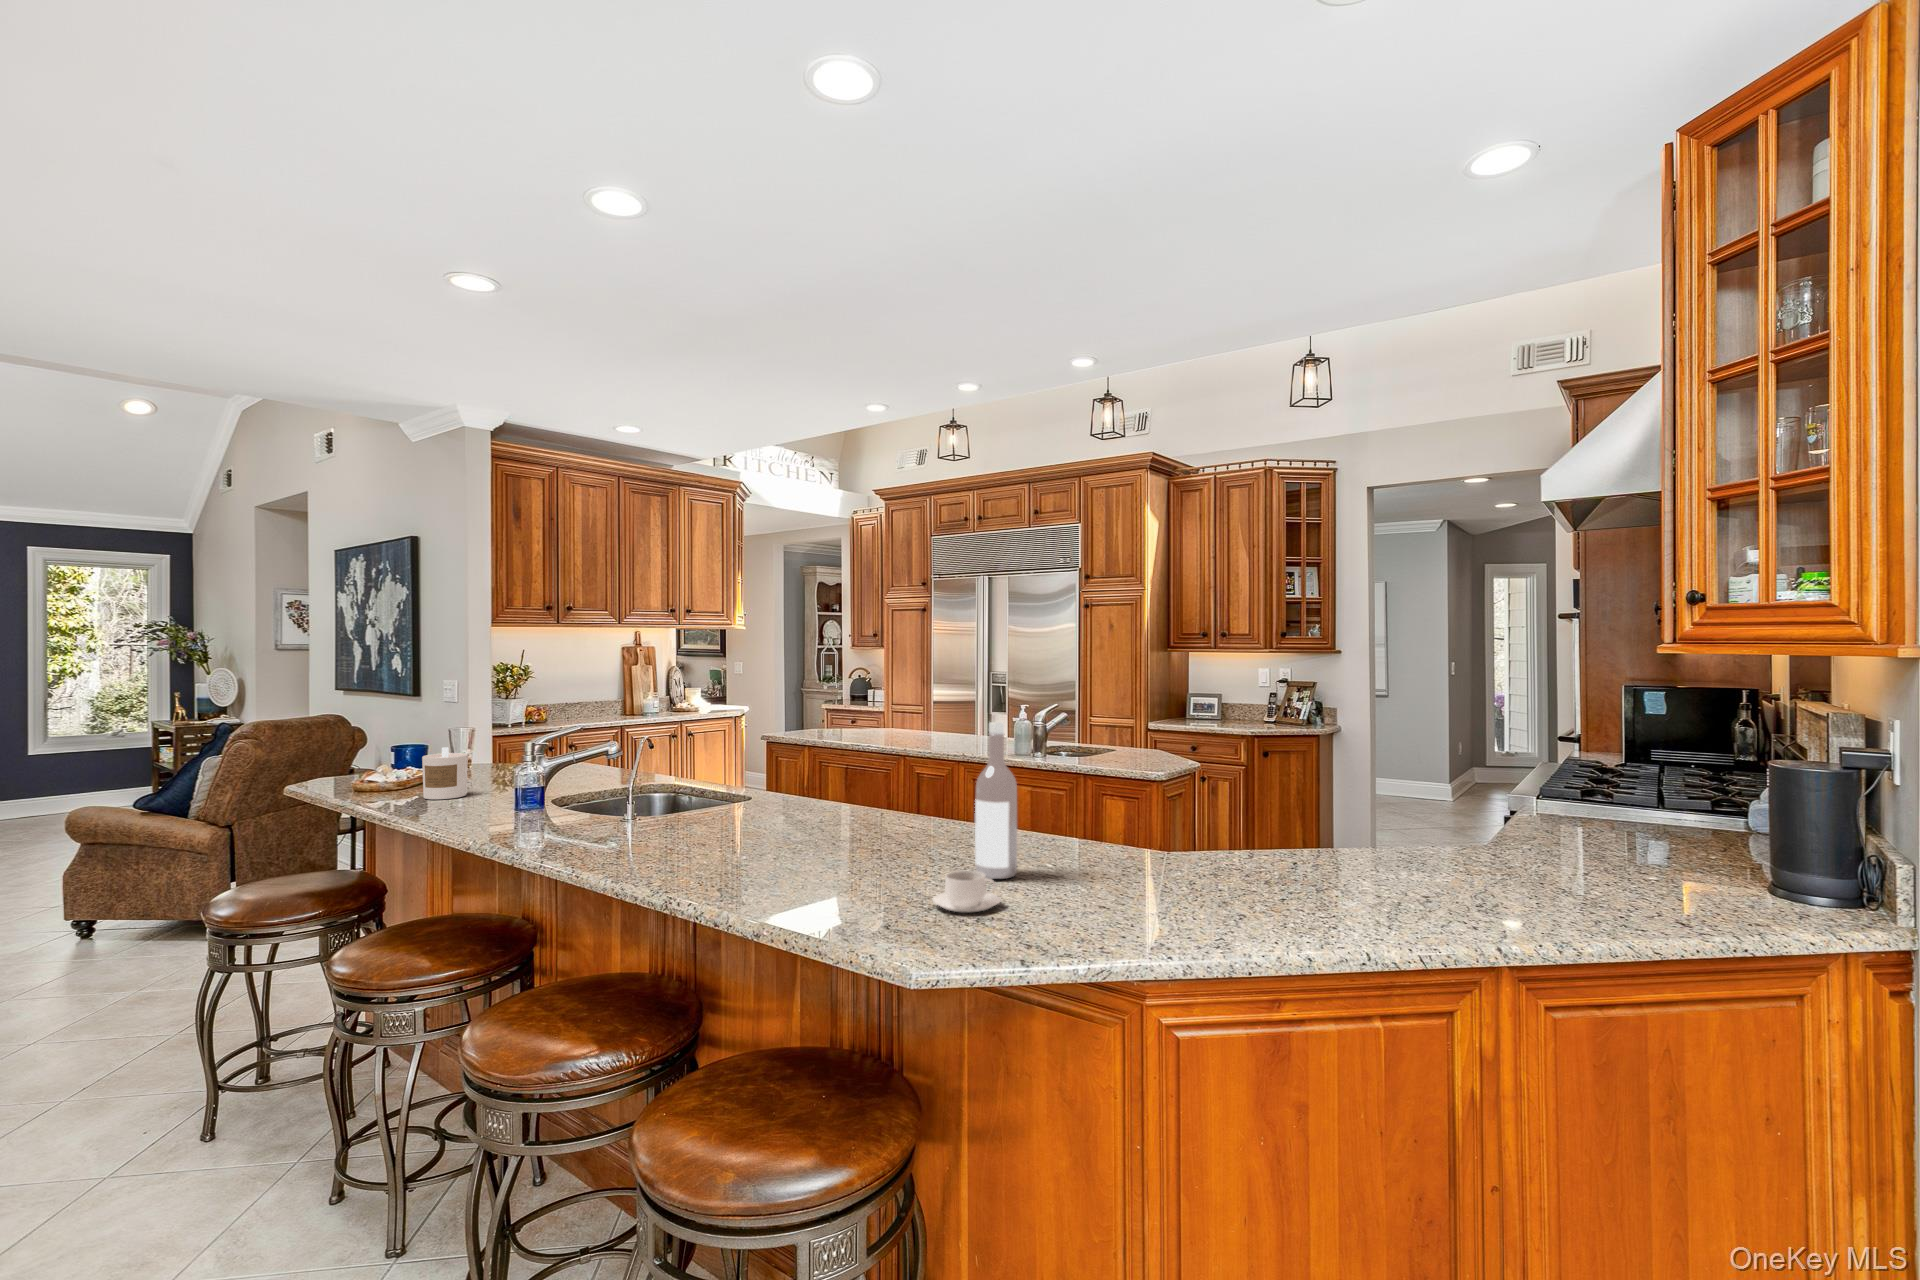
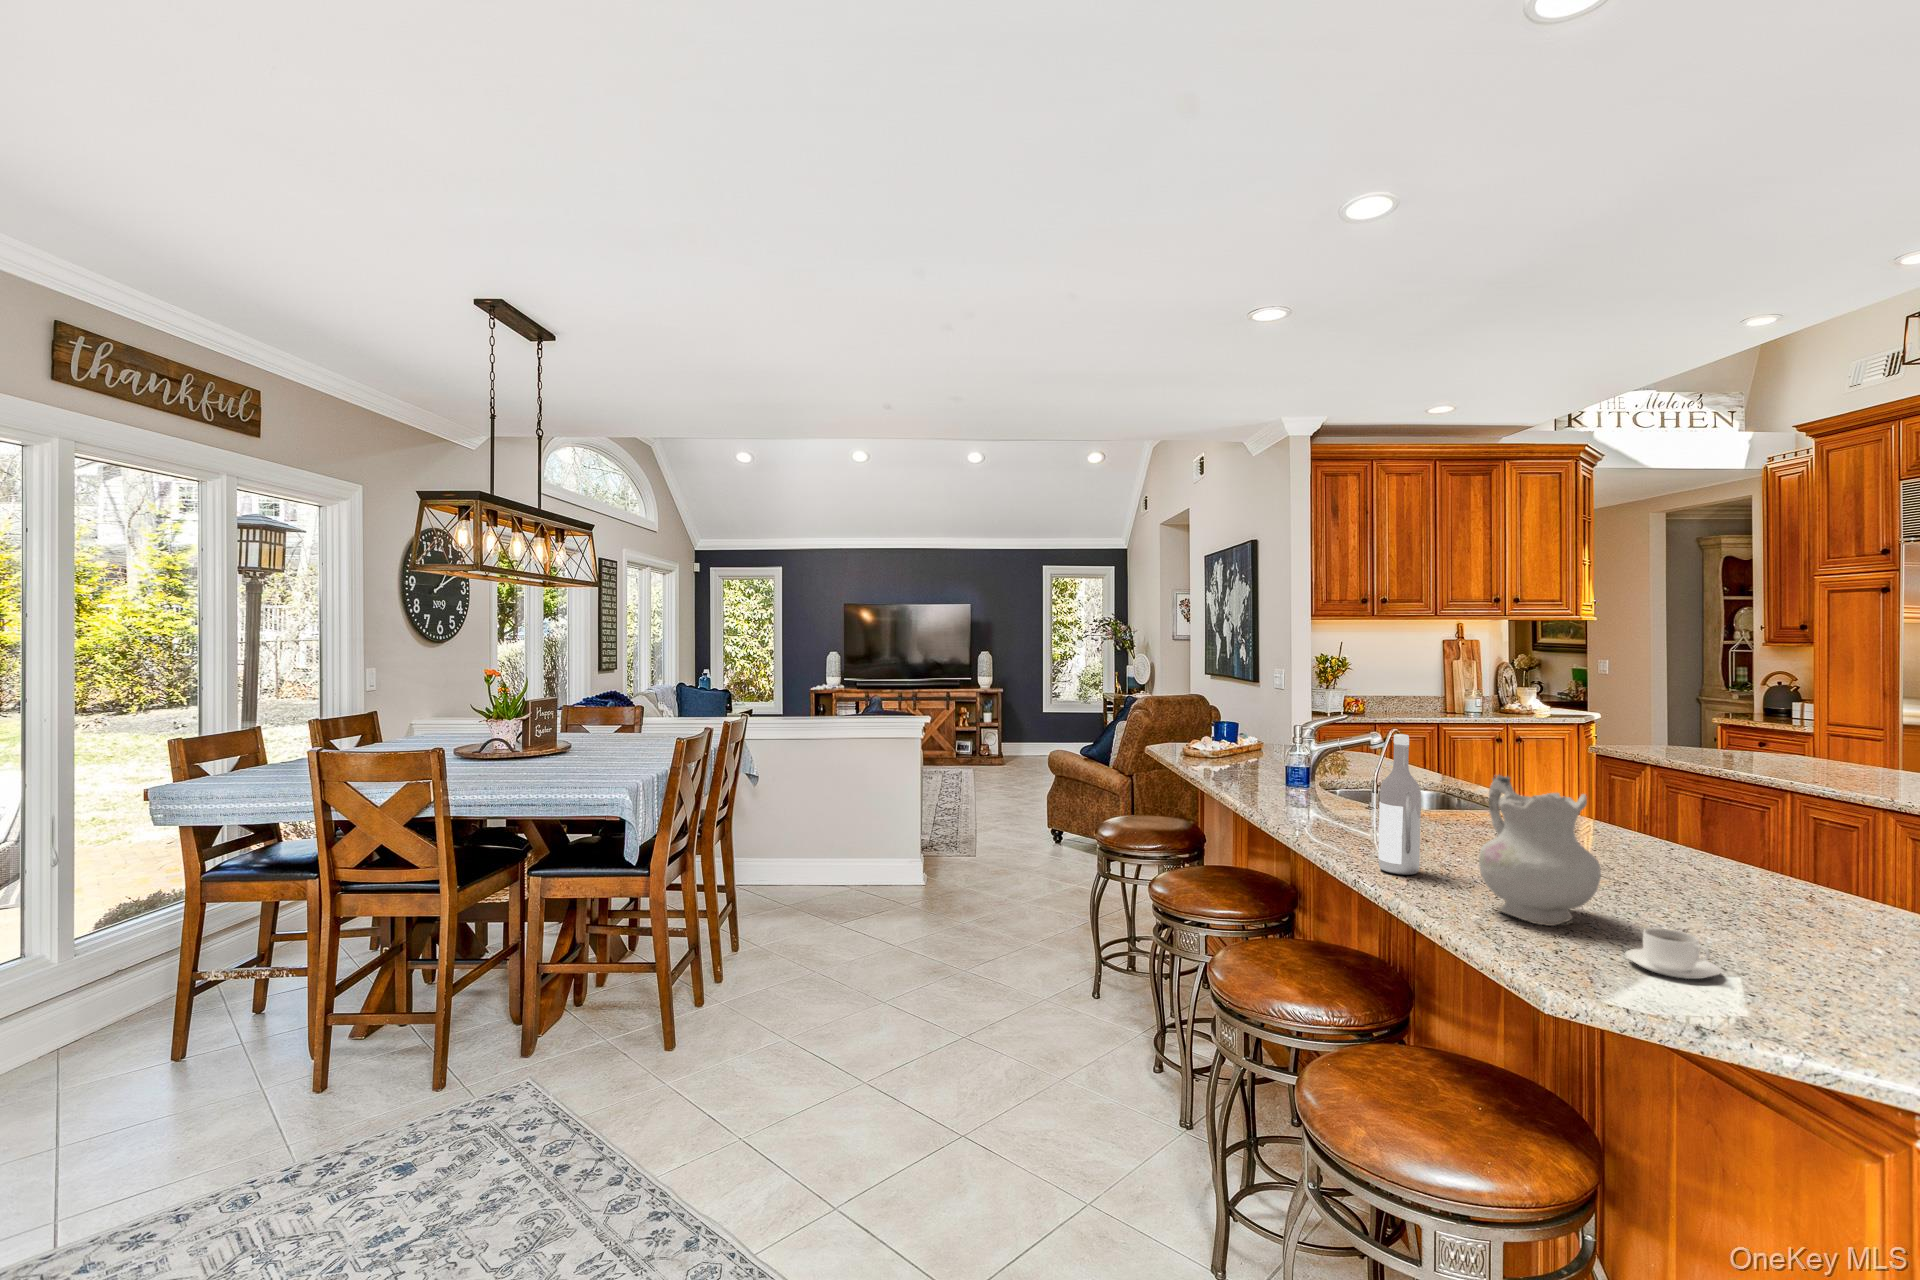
wine bottle: present [975,722,1017,879] -> present [1378,734,1421,875]
candle: present [422,747,468,799] -> none [1225,731,1259,773]
ceramic pitcher: none [789,752,892,894] -> present [1479,775,1601,926]

